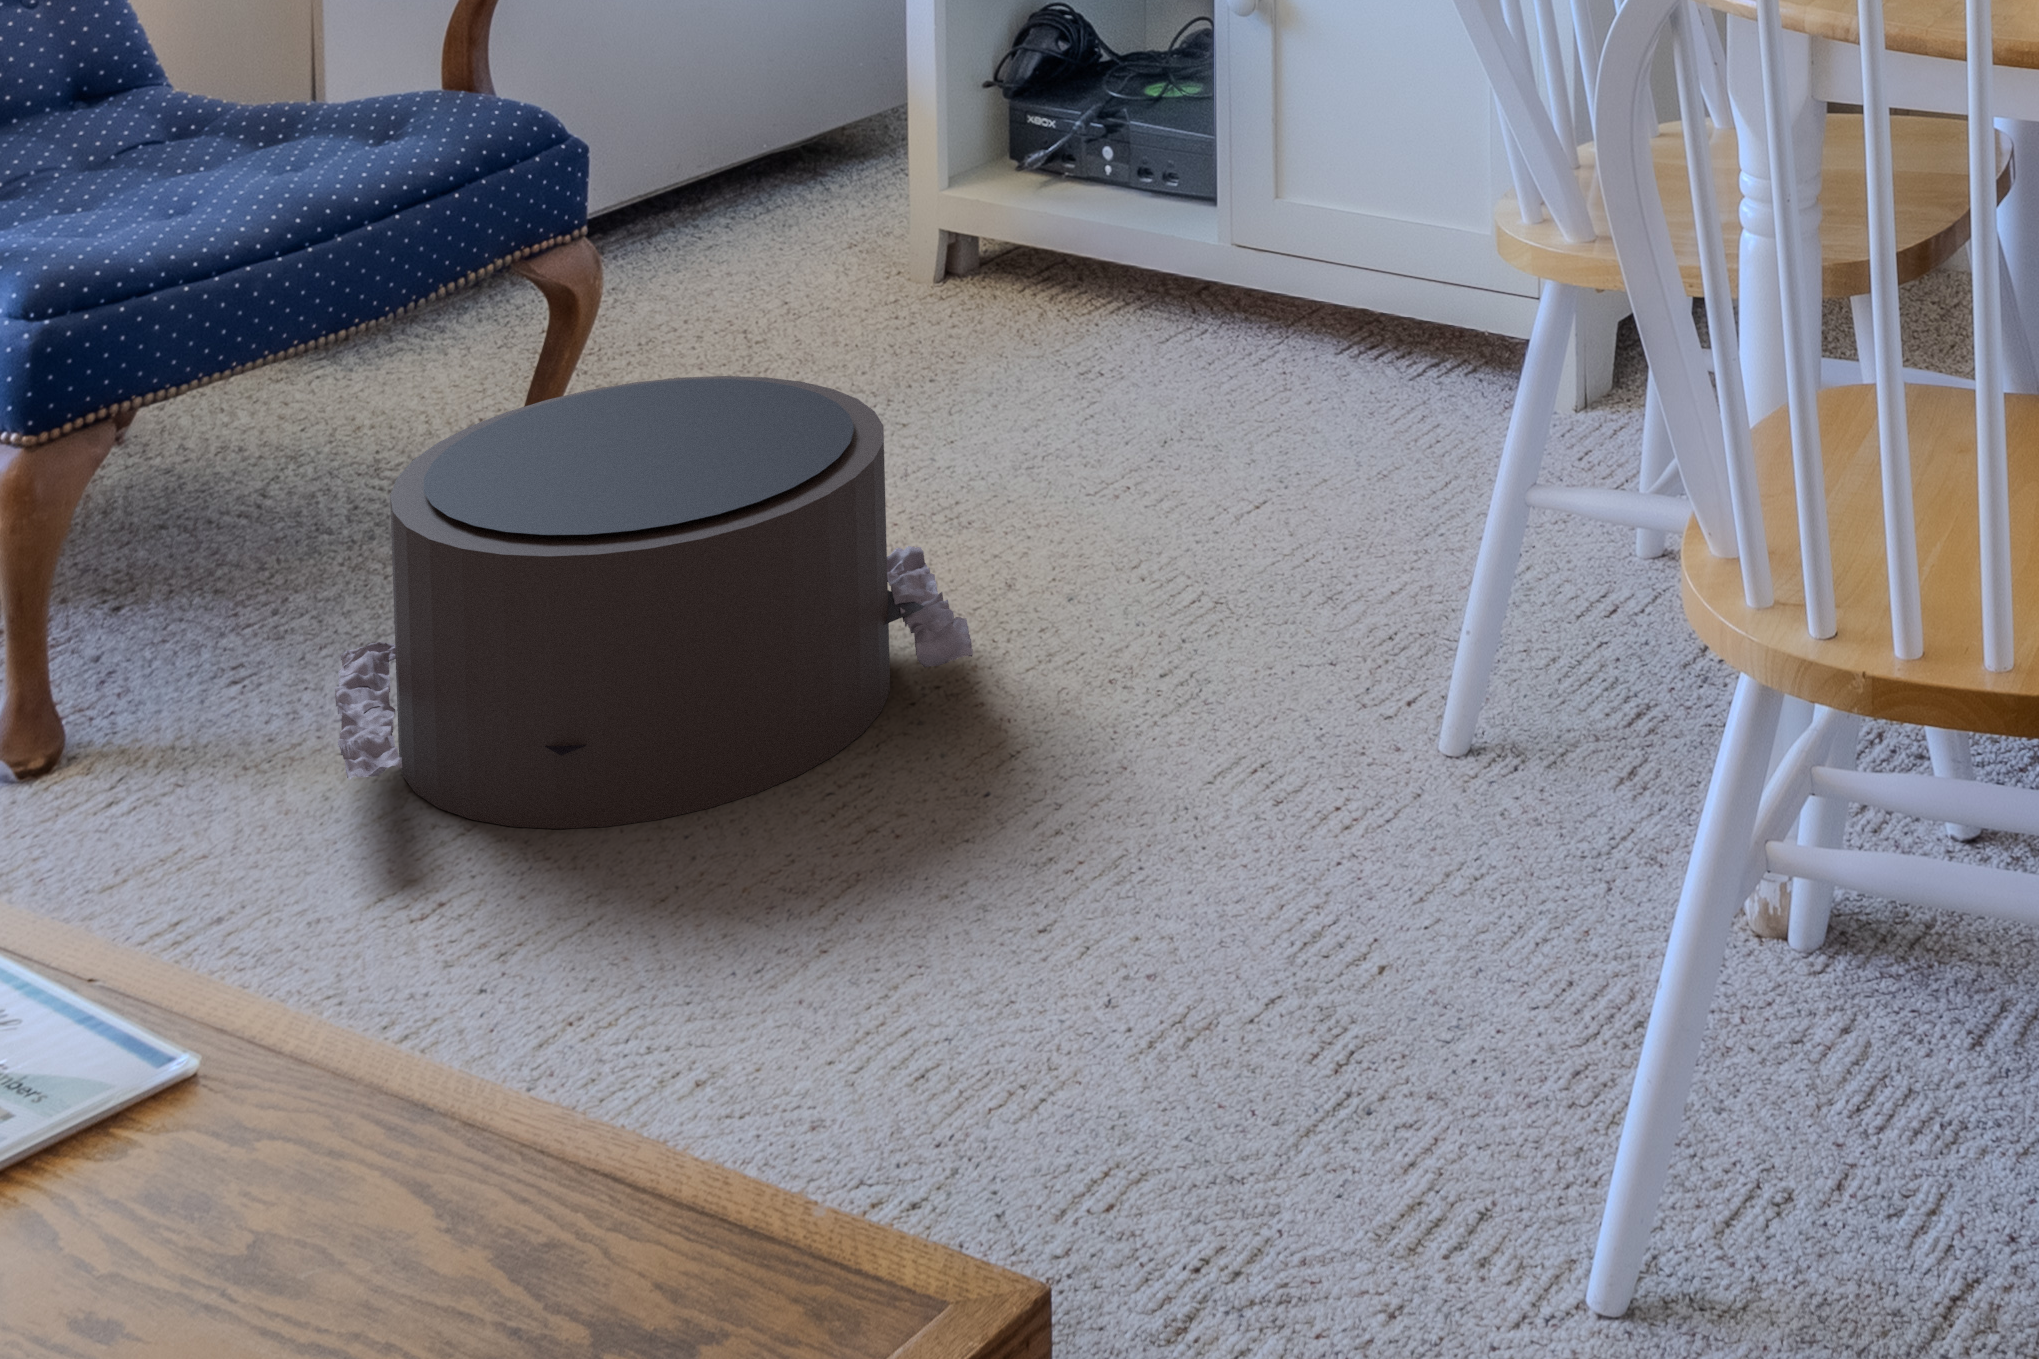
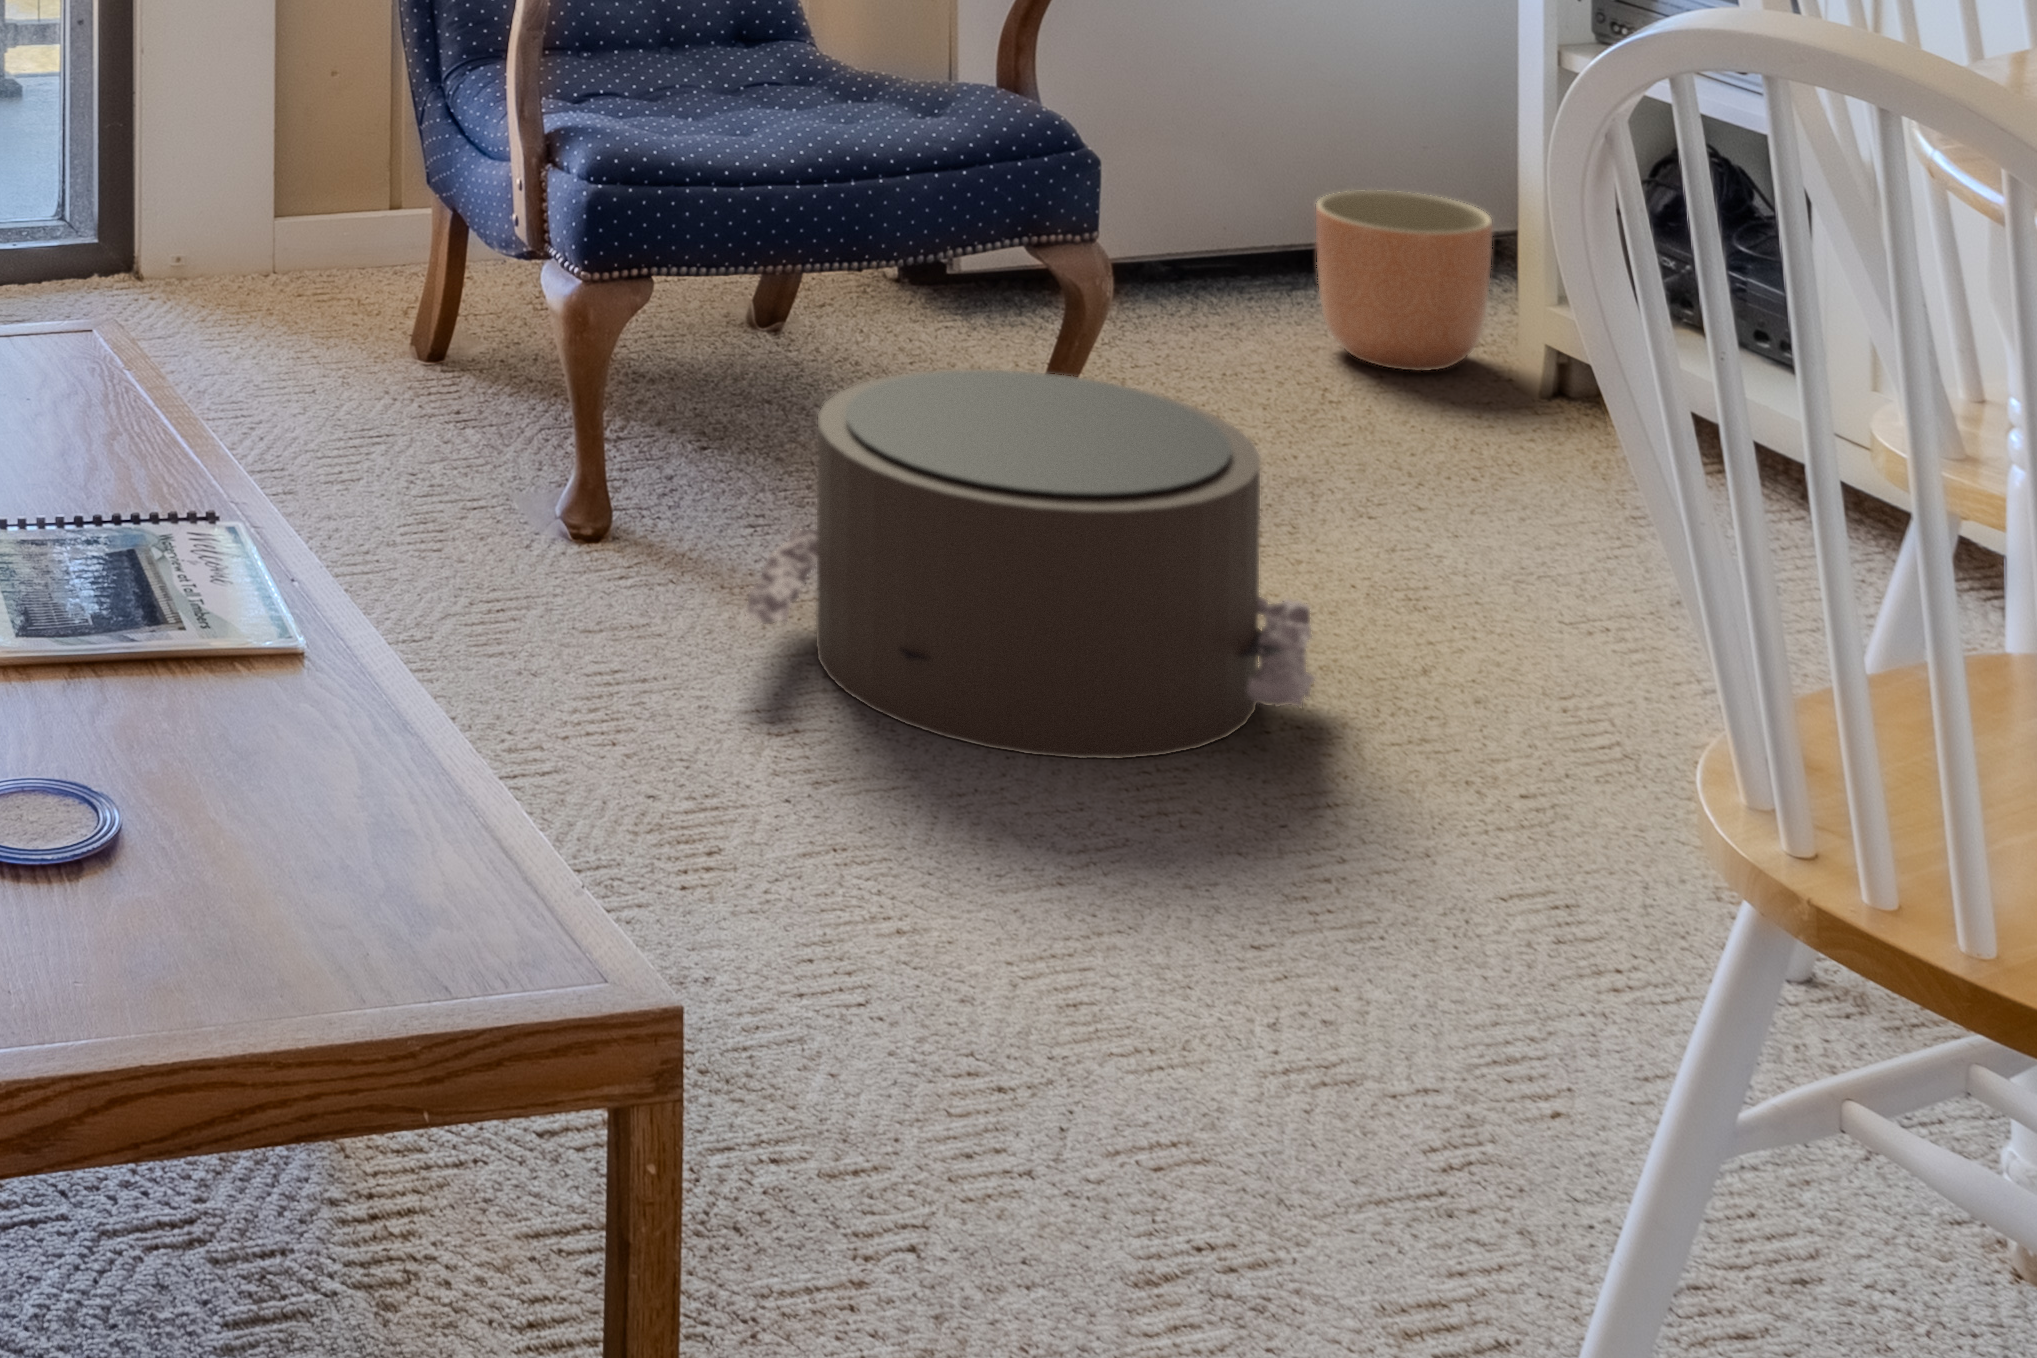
planter: none [706,100,876,281] -> present [1316,190,1492,371]

